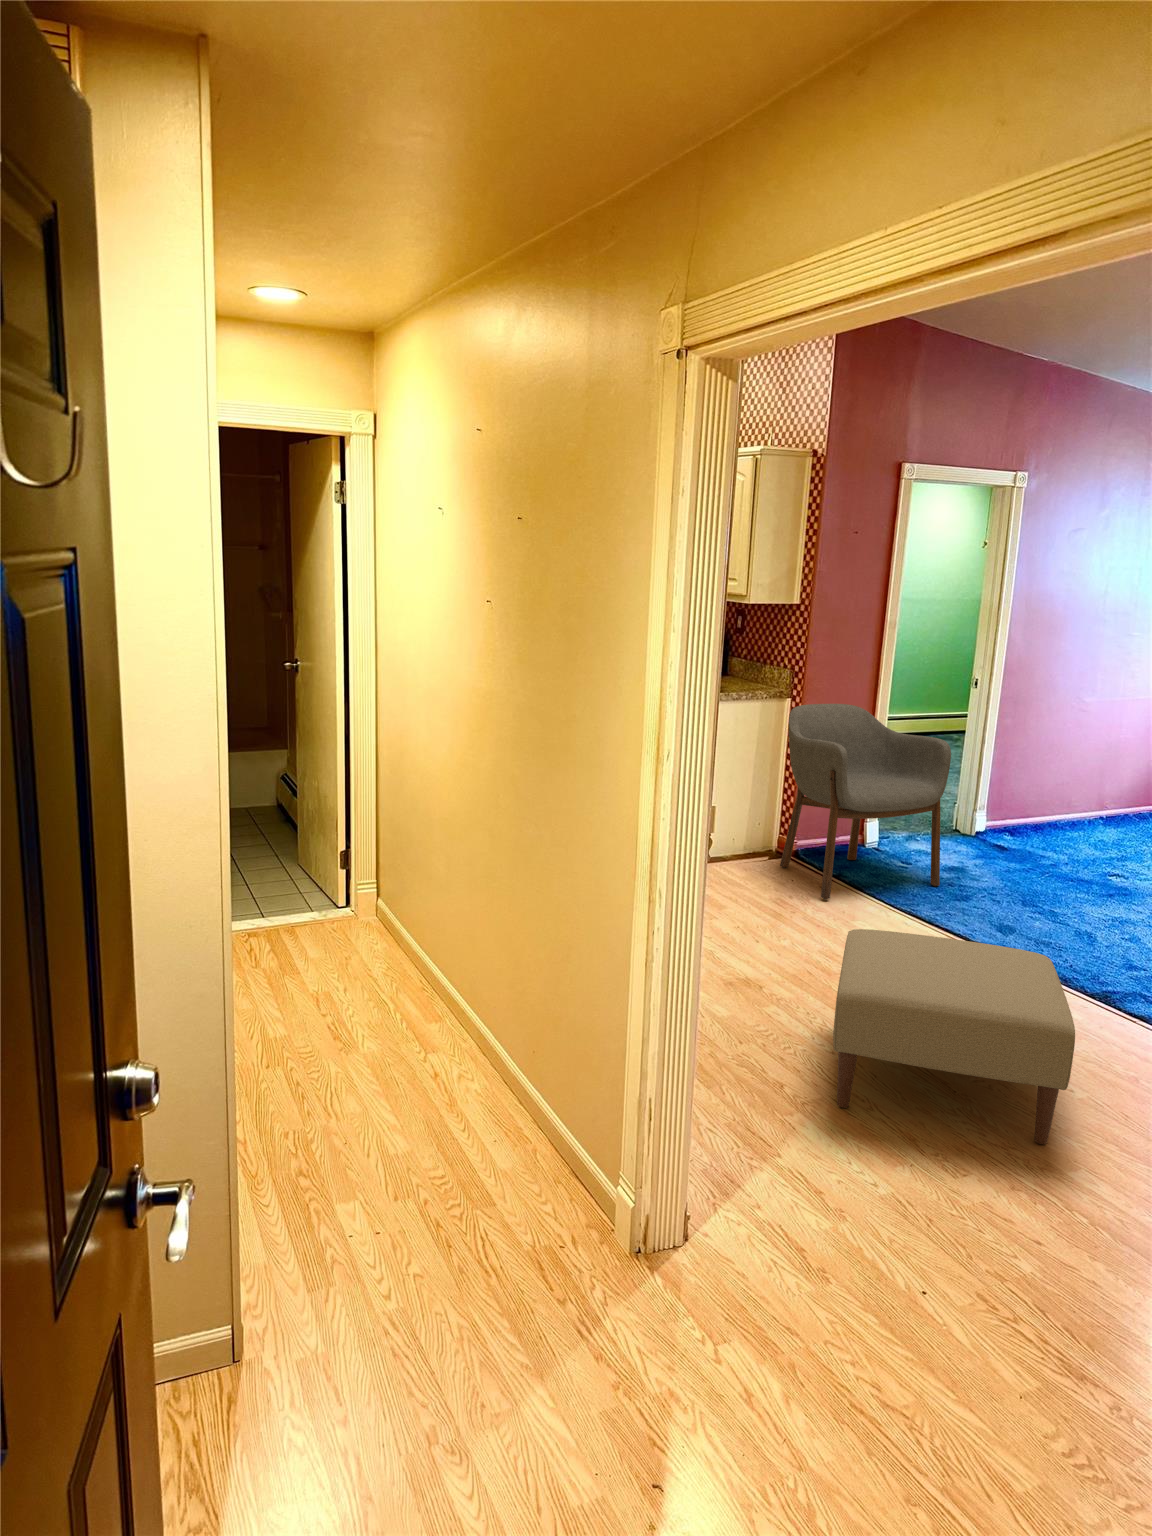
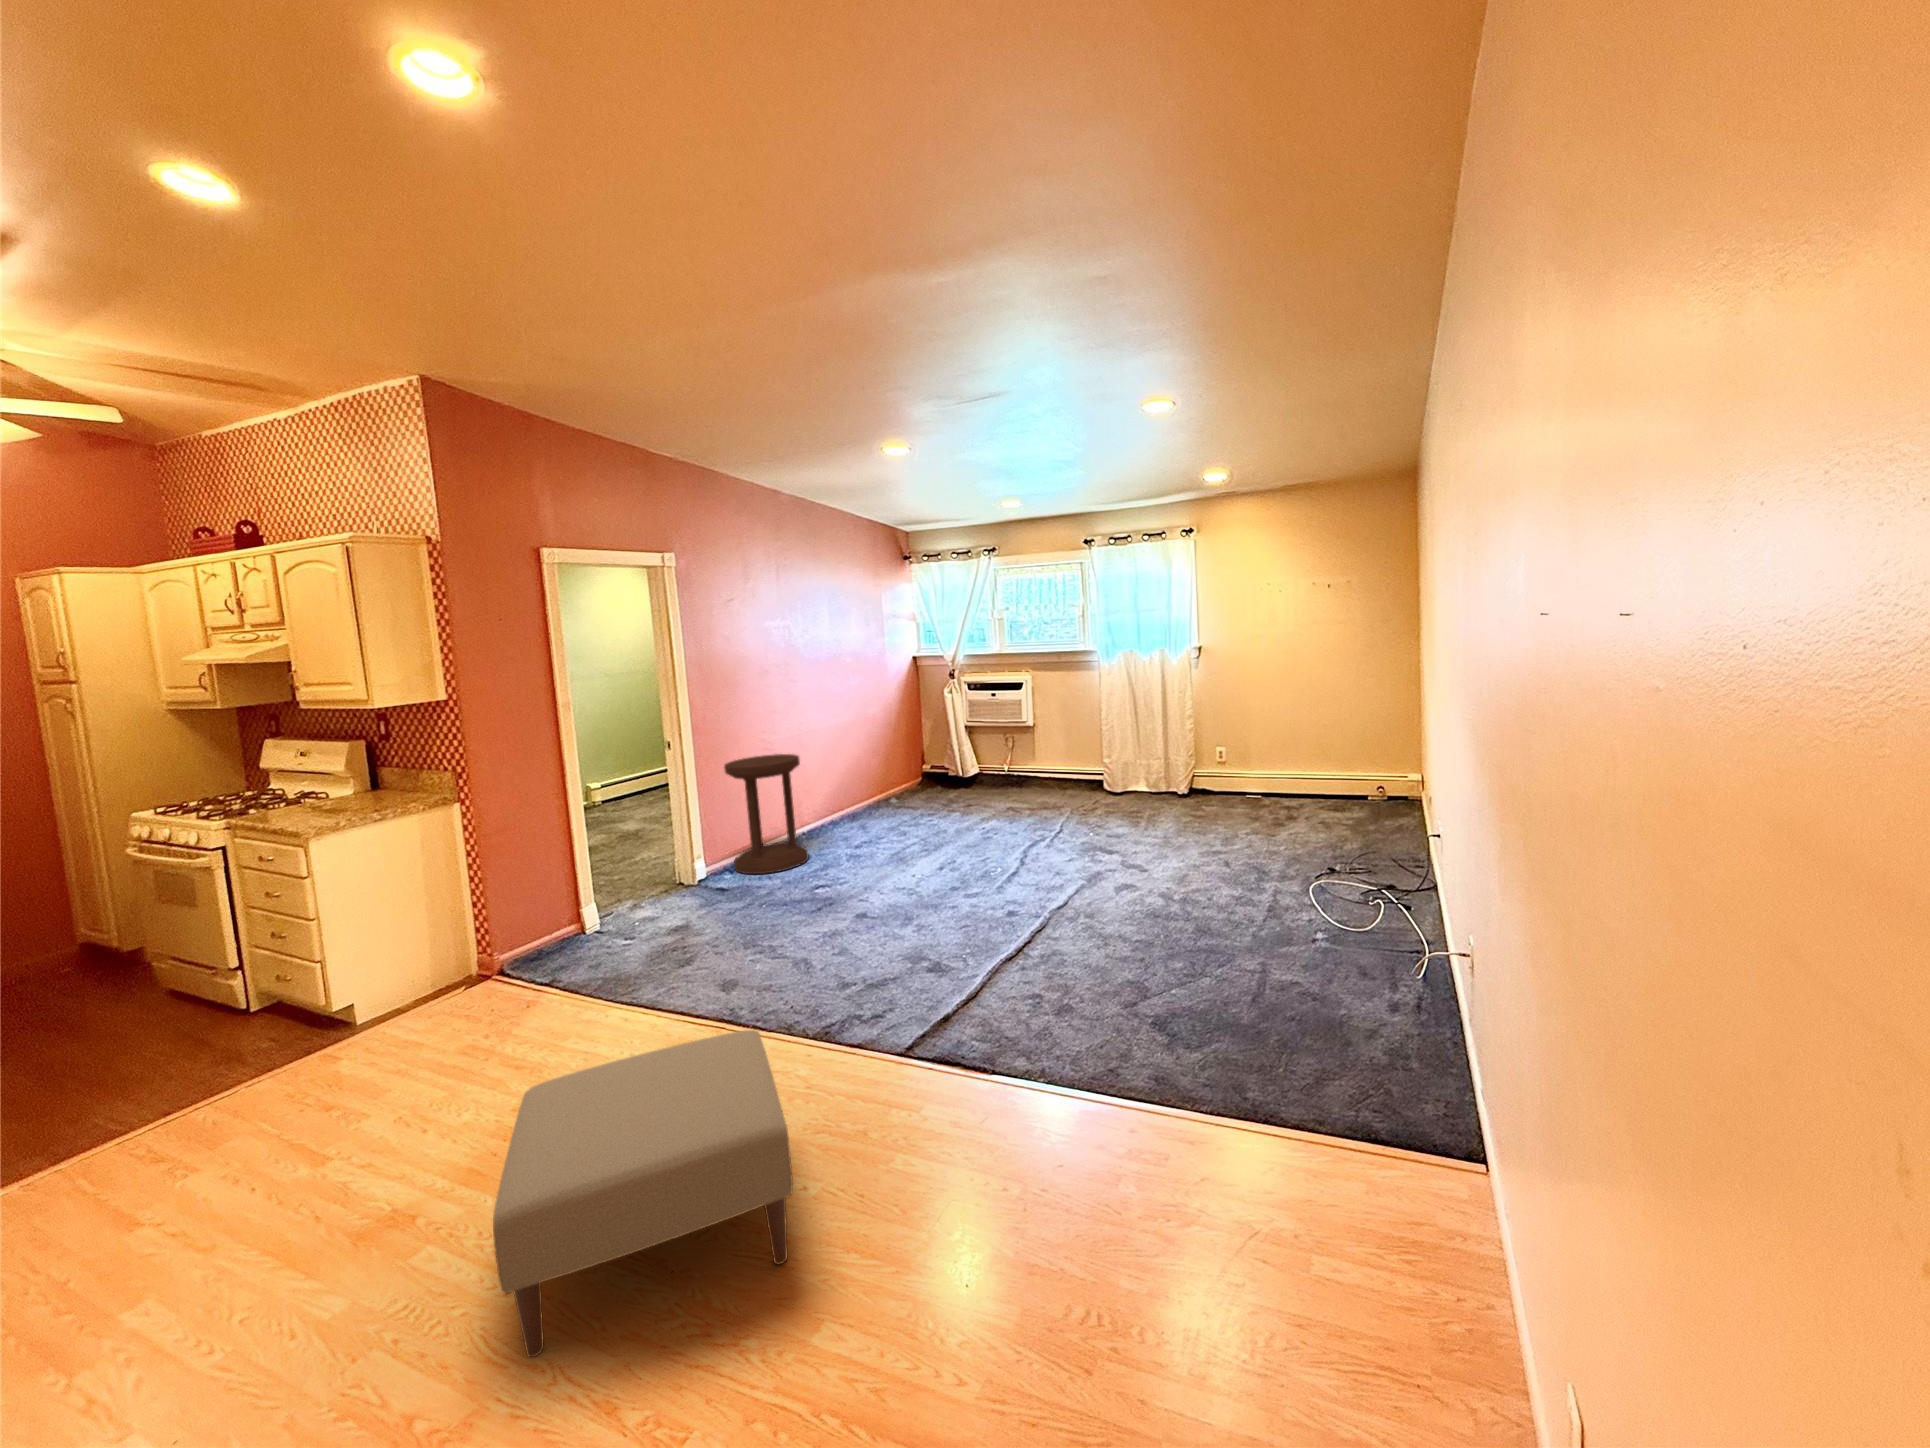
armchair: present [780,704,951,899] -> none [455,795,665,1019]
side table: none [1014,716,1119,849] -> present [724,754,808,874]

